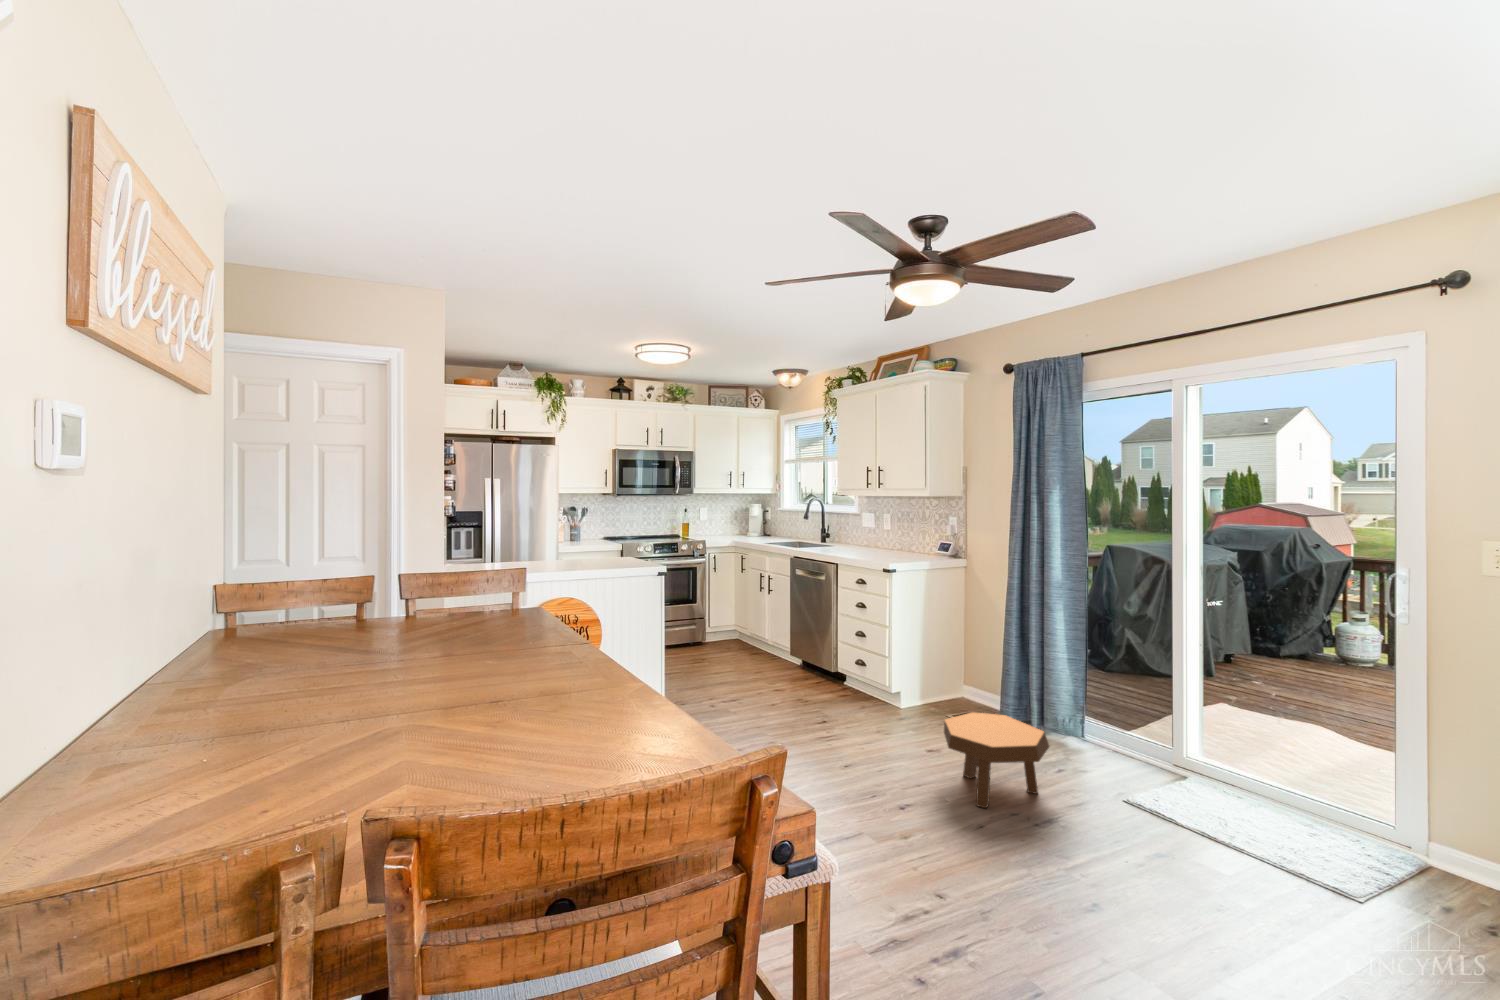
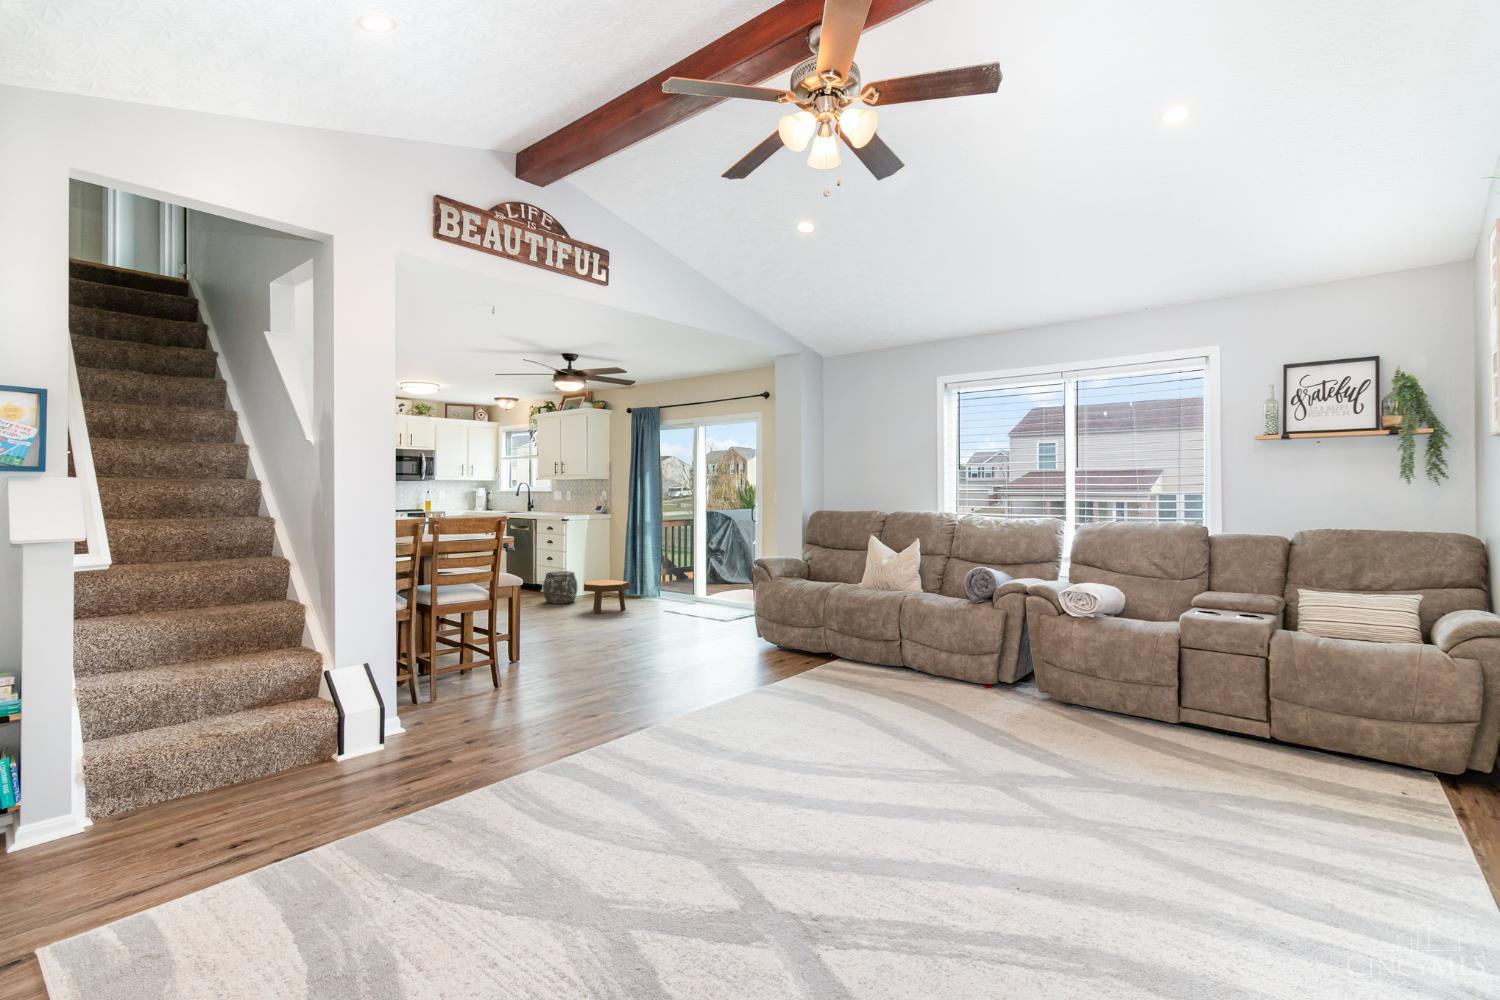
woven basket: none [855,671,921,742] -> present [543,571,578,604]

